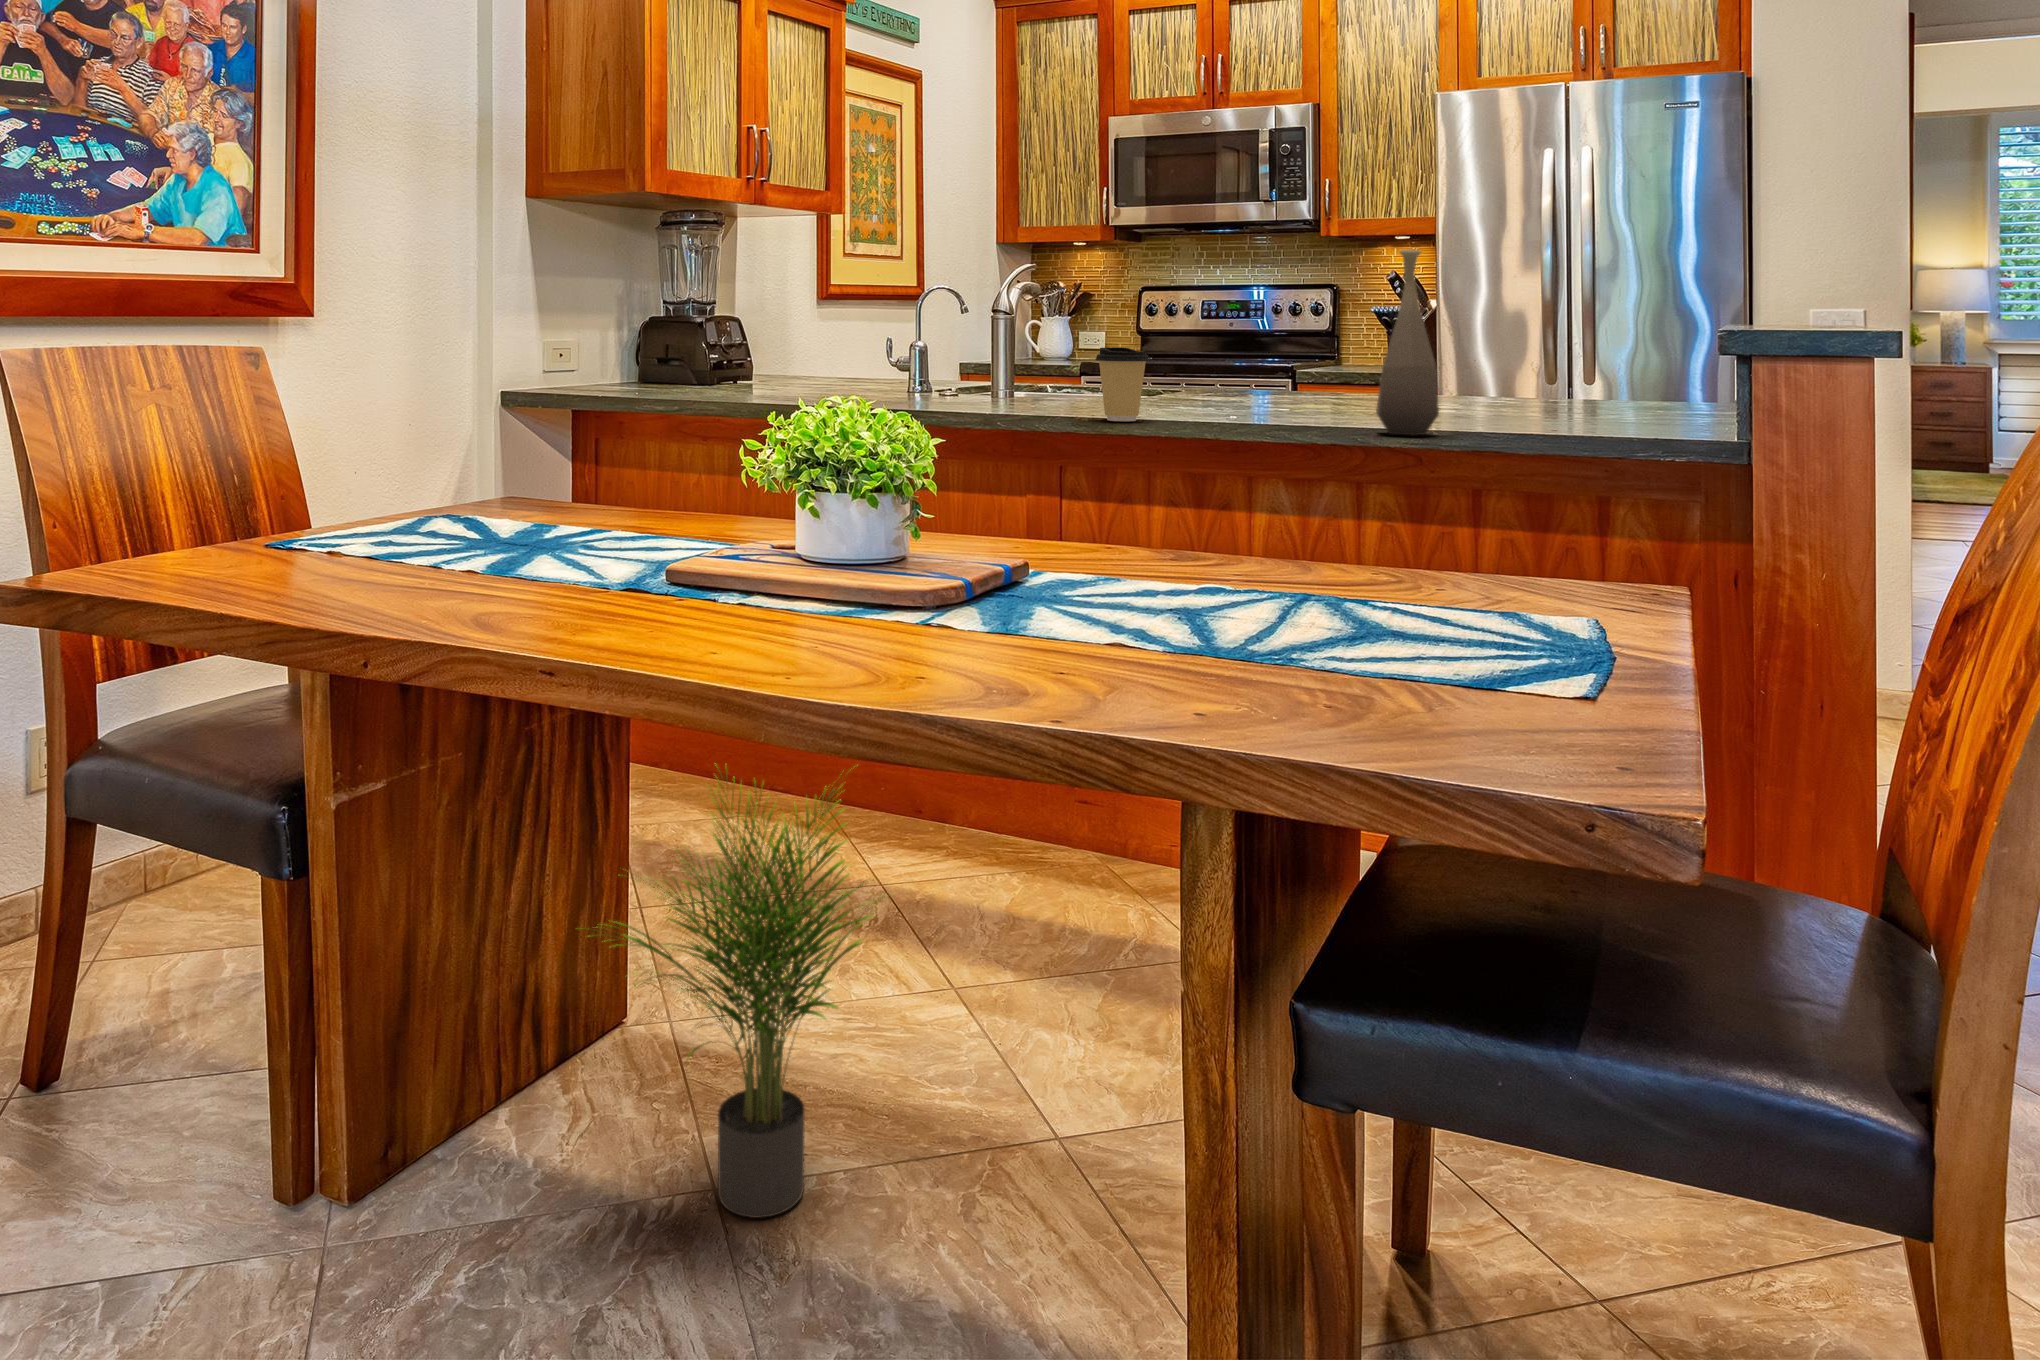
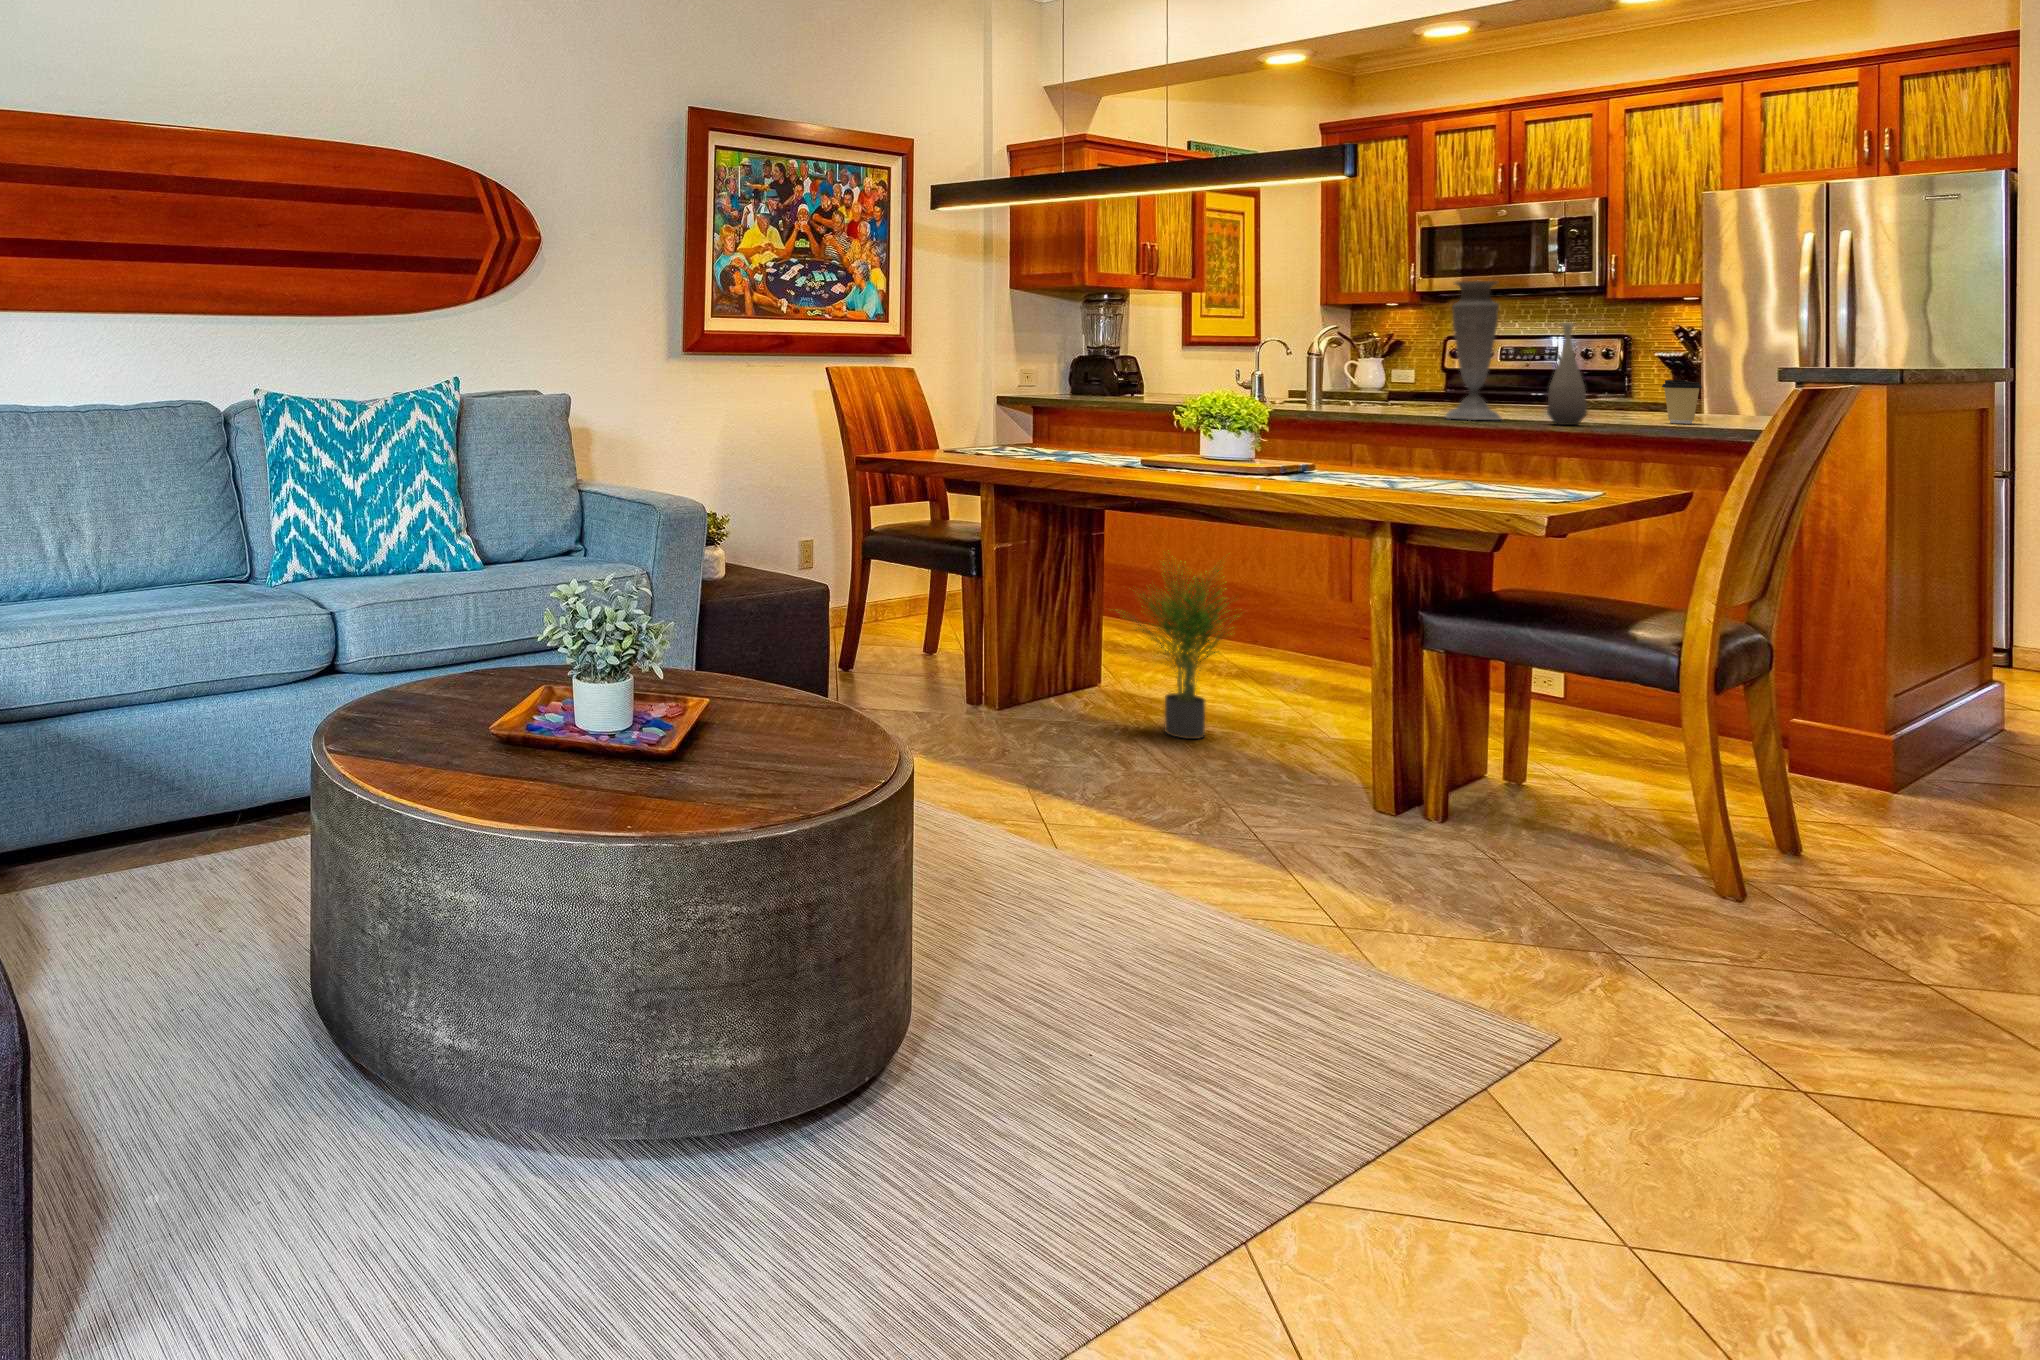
vase: none [1209,174,1302,427] -> present [1444,280,1502,420]
coffee cup: present [1095,347,1149,421] -> present [1662,380,1702,424]

